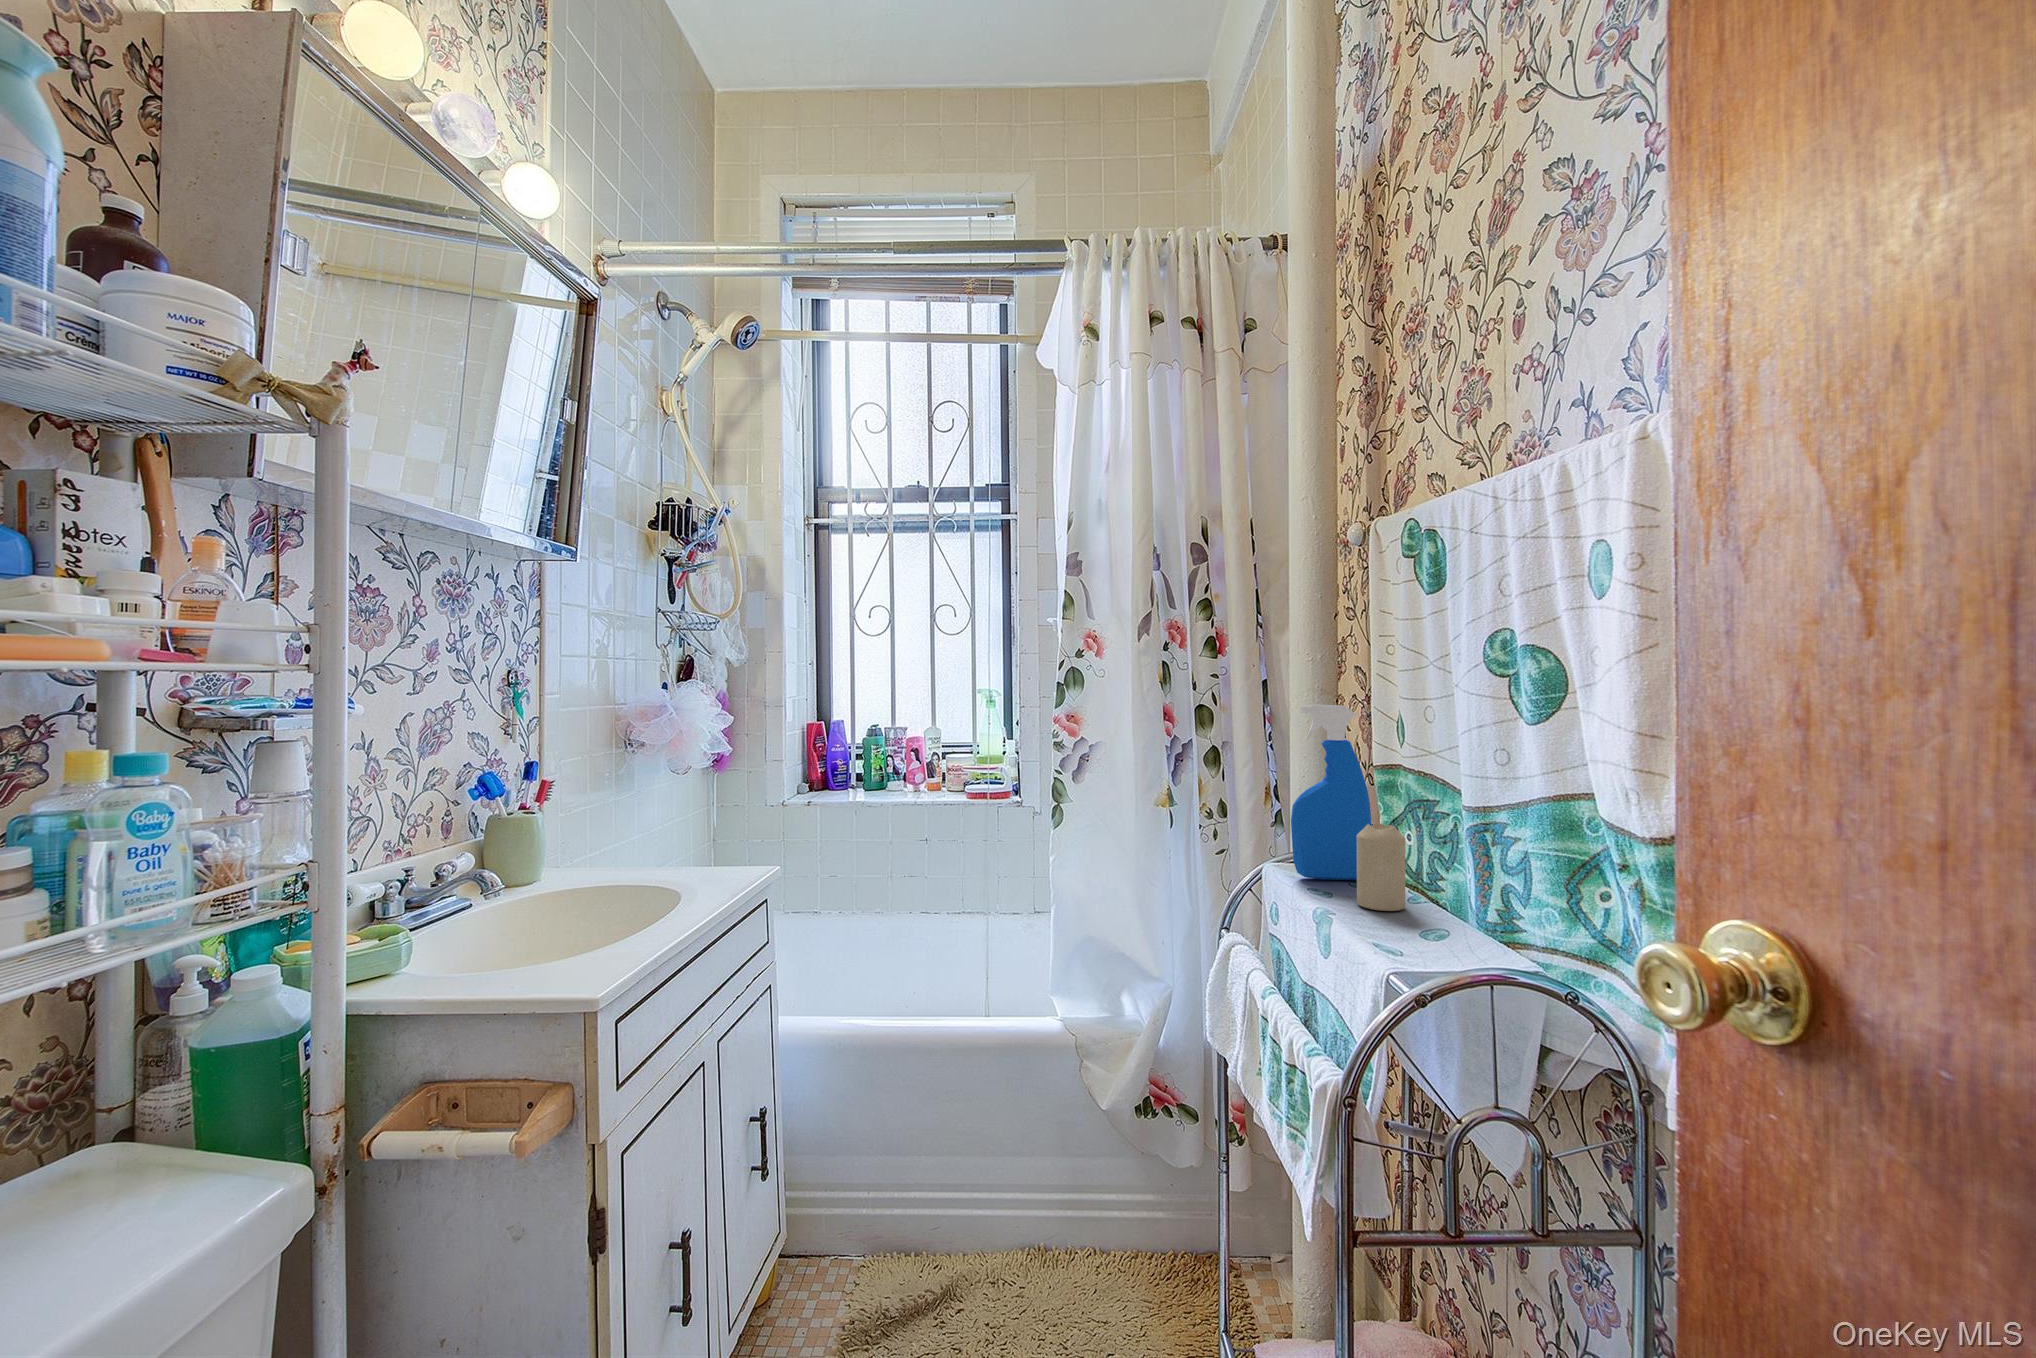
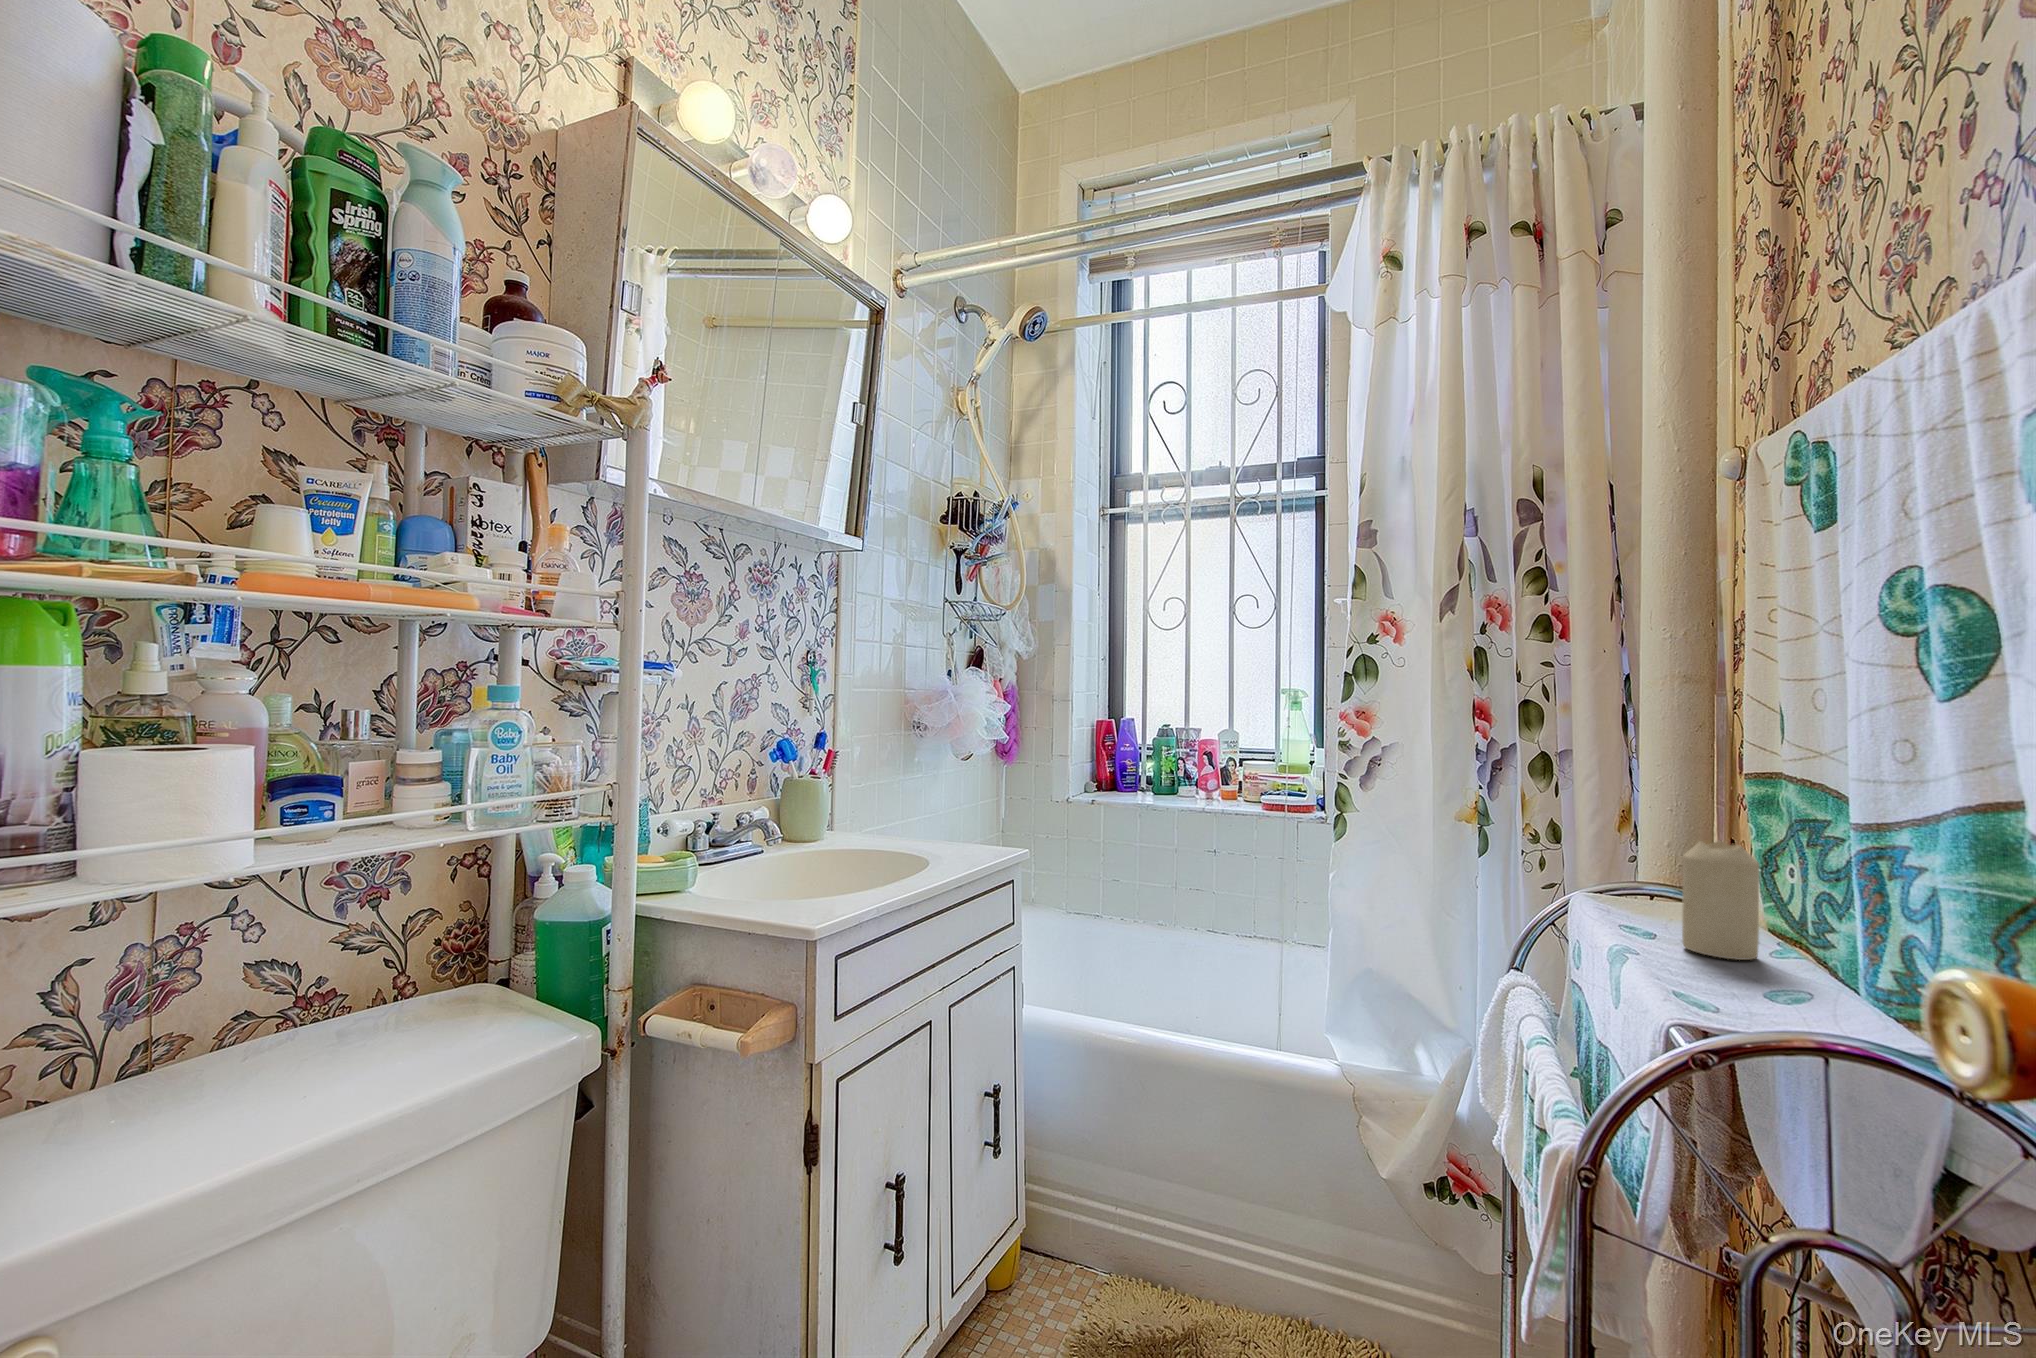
spray bottle: present [1291,705,1372,880] -> none [1606,688,1731,921]

